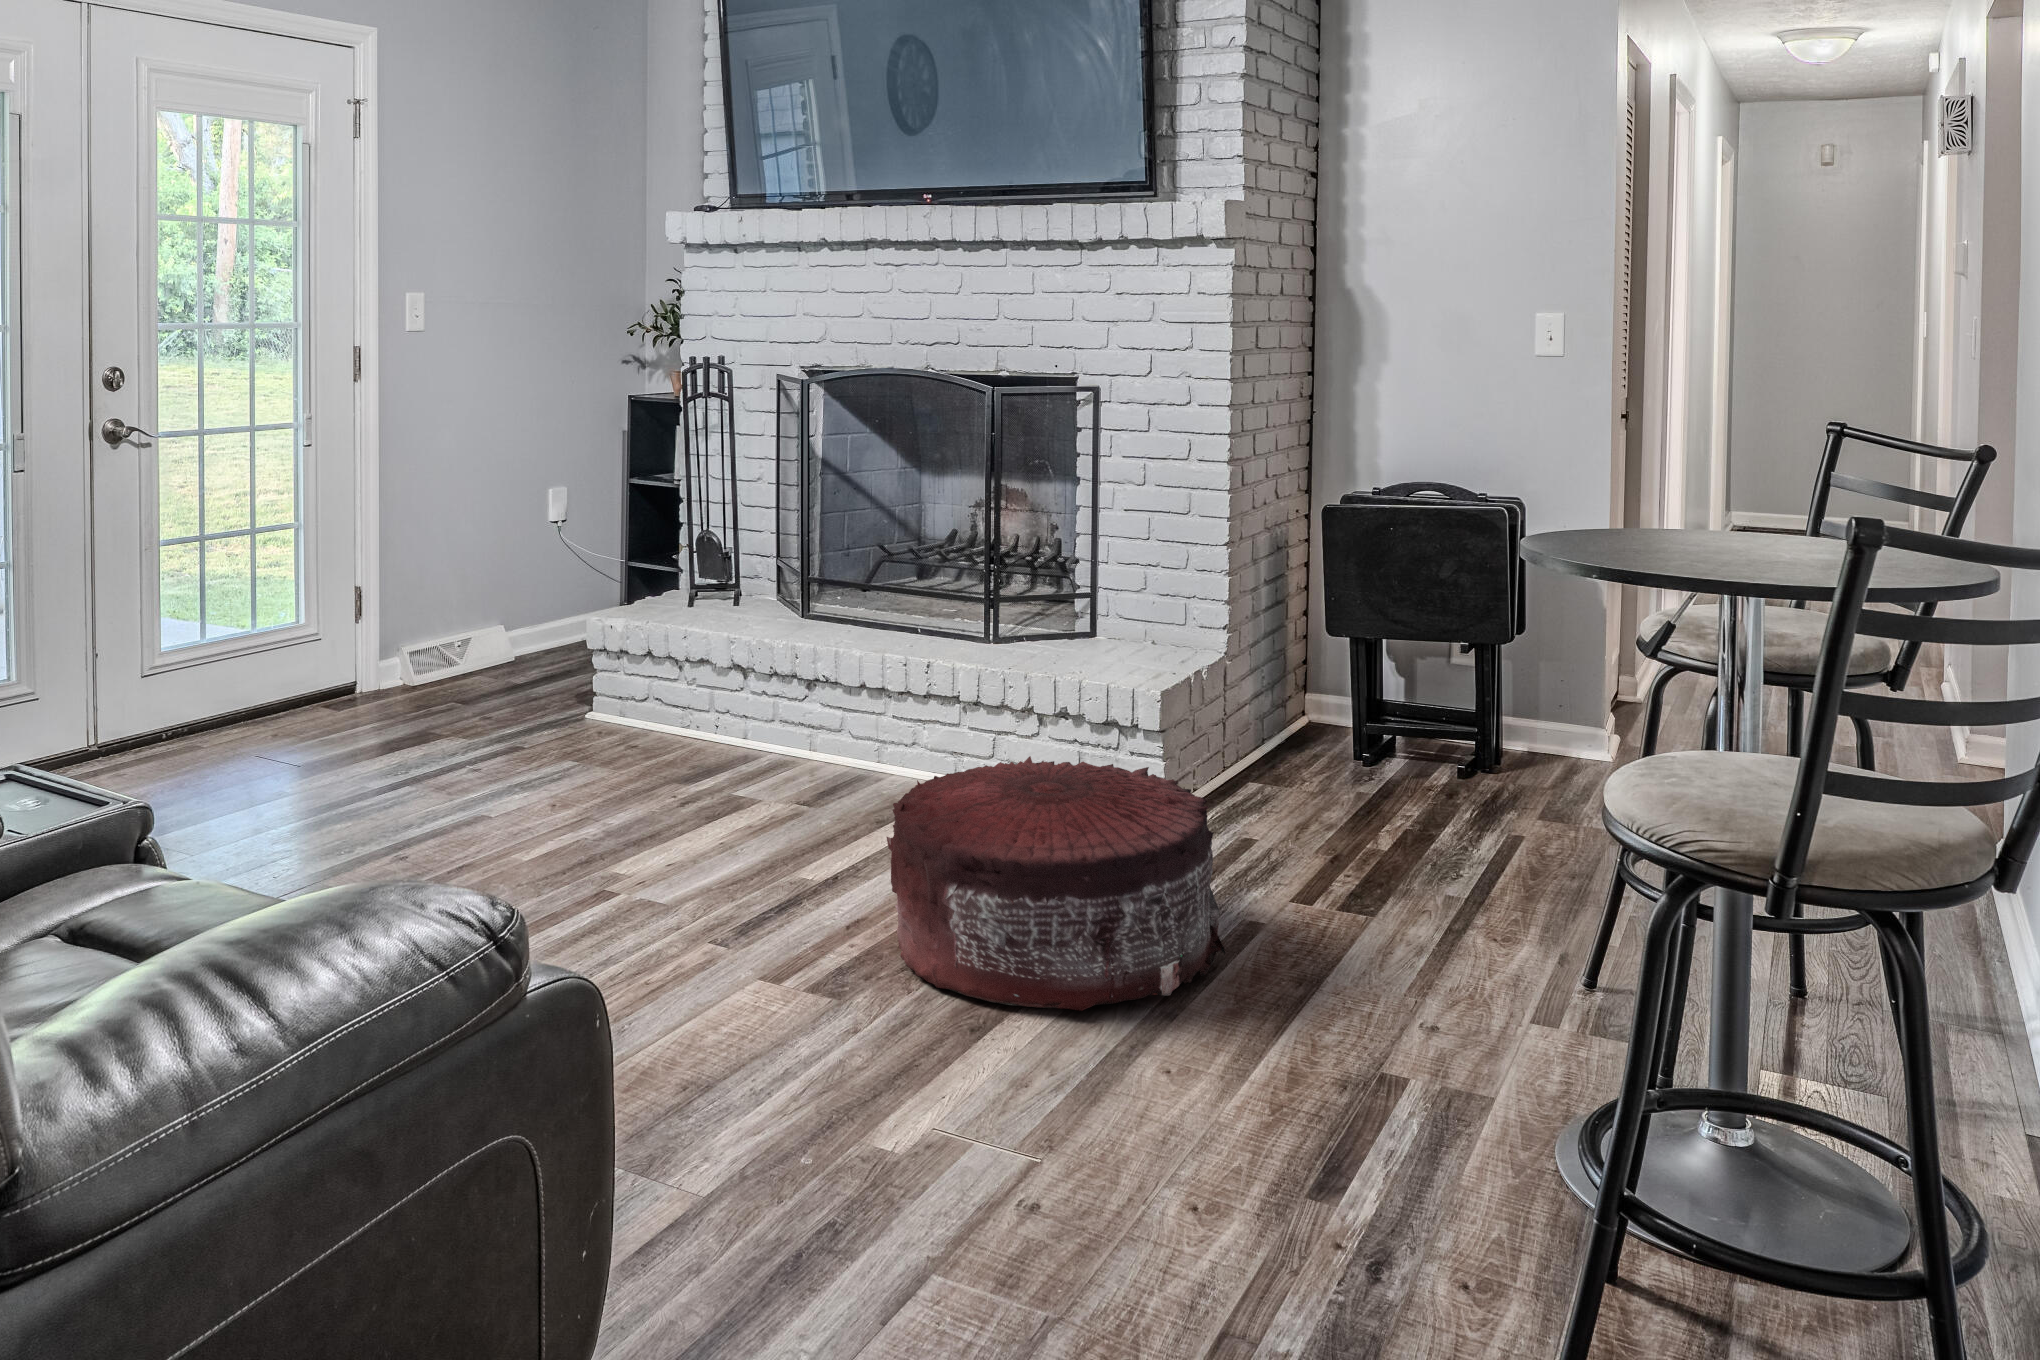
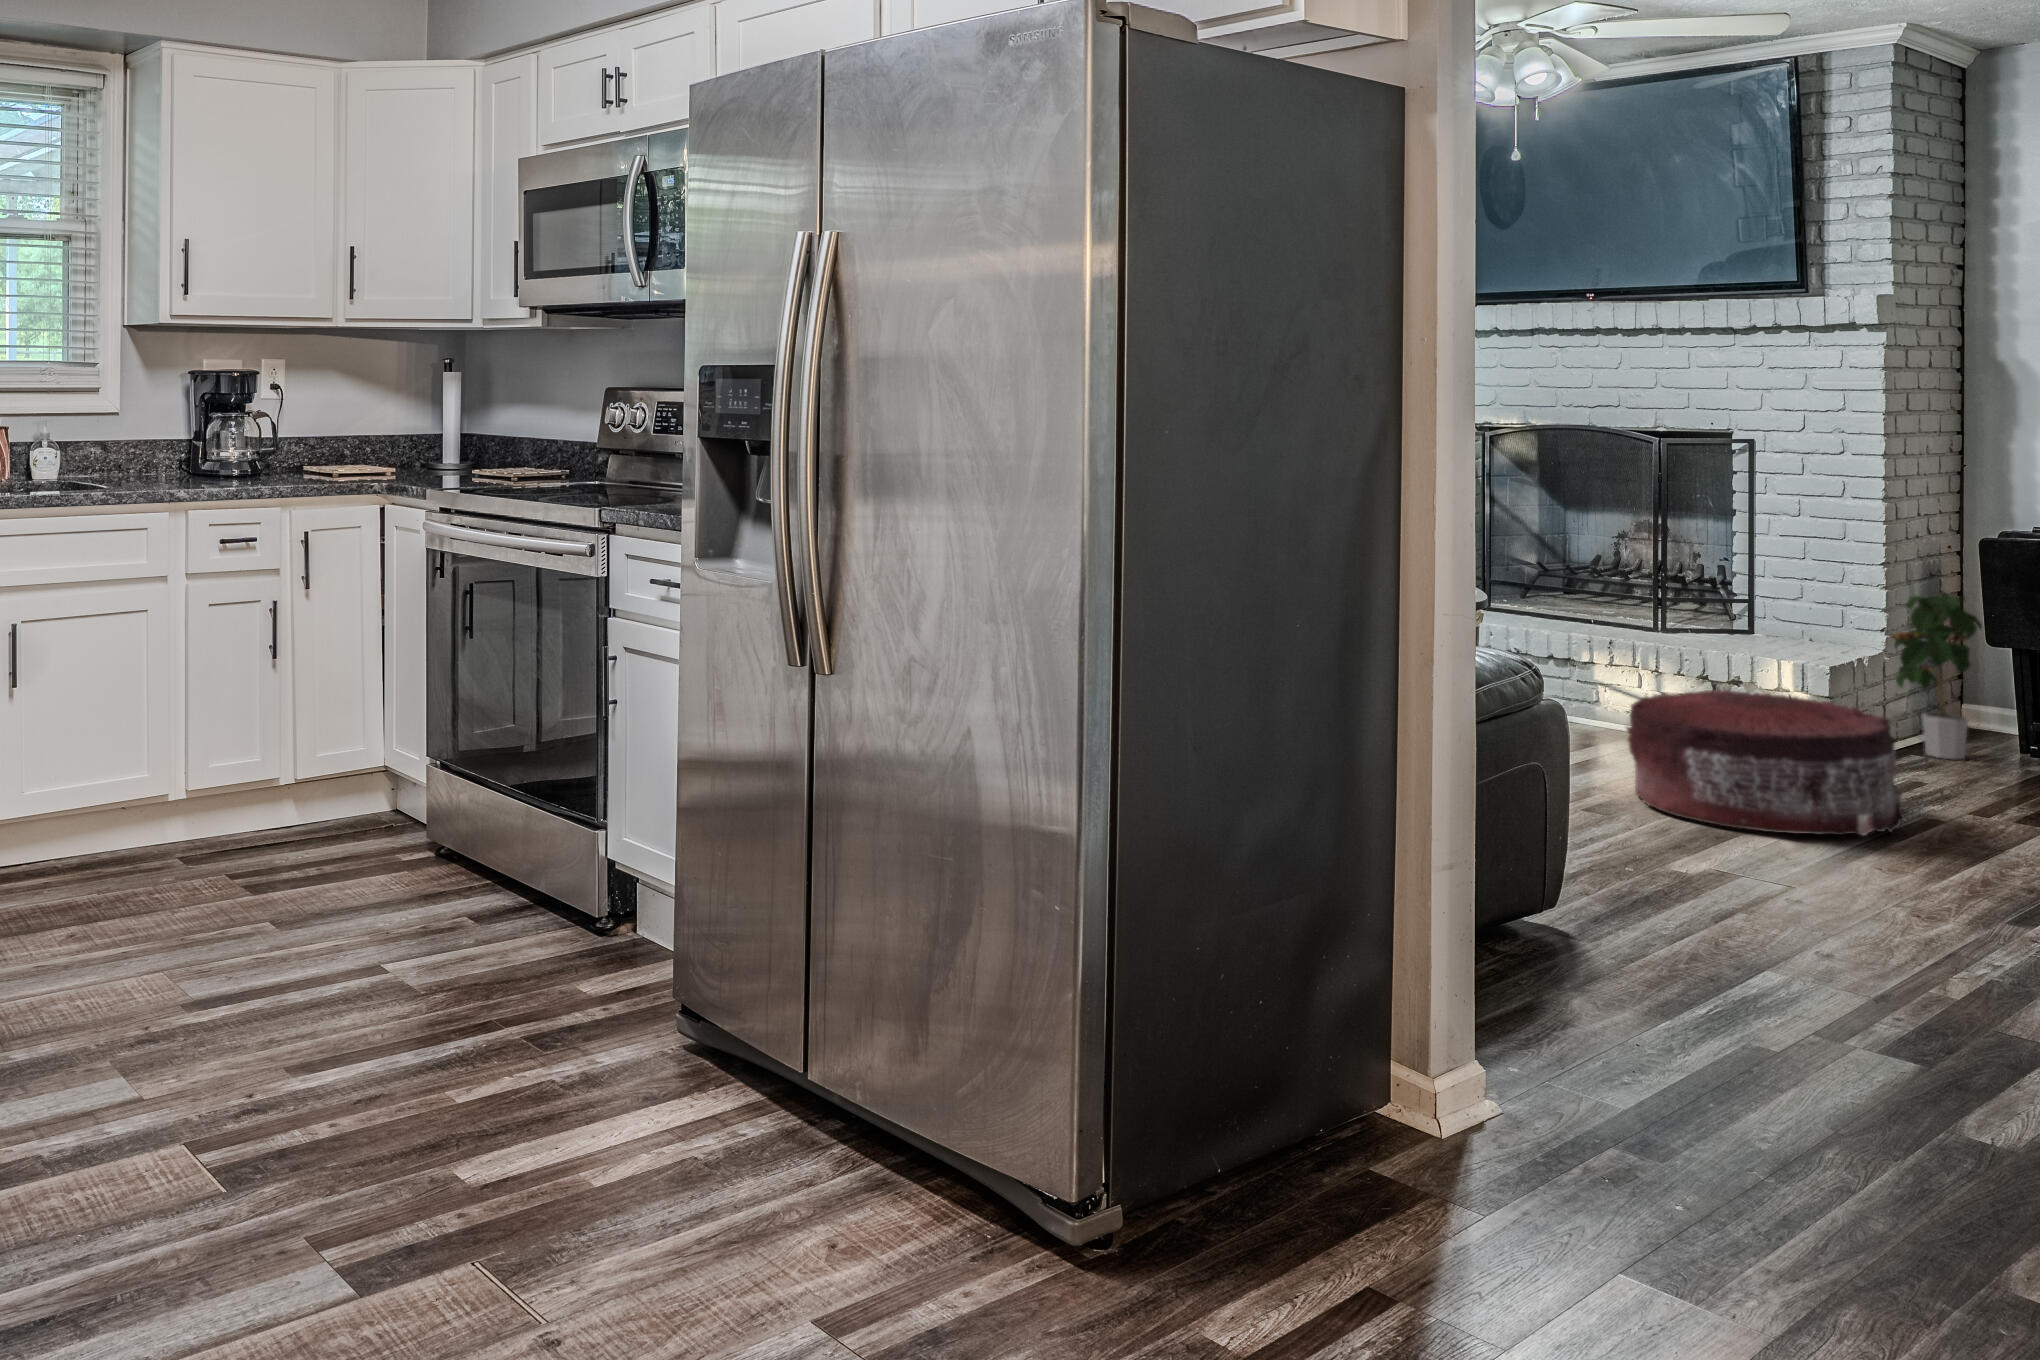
potted plant: none [1230,574,1324,788] -> present [1892,591,1982,759]

